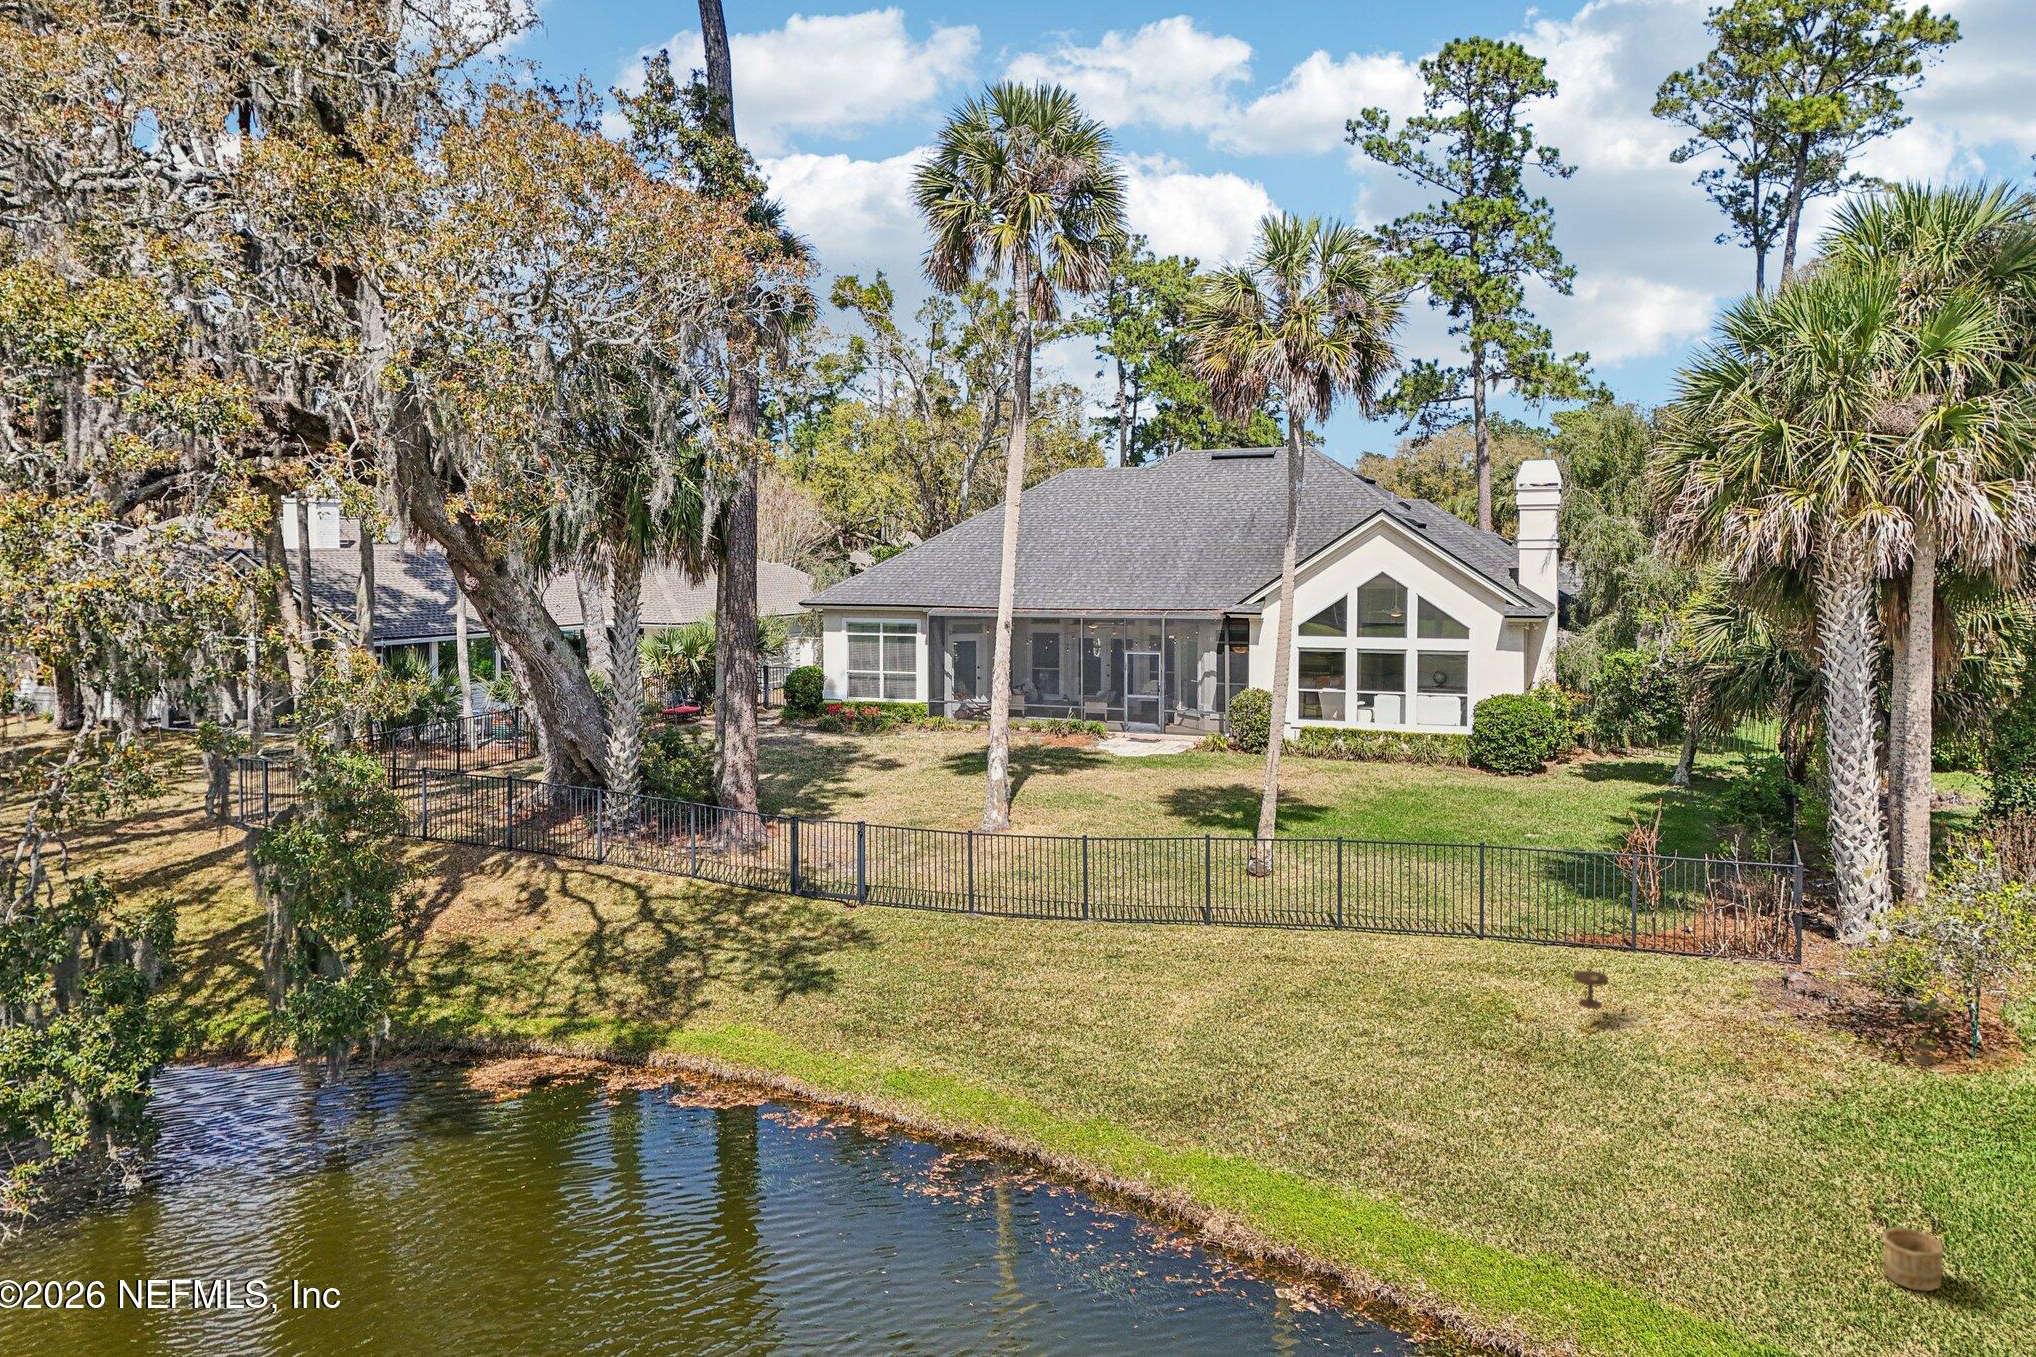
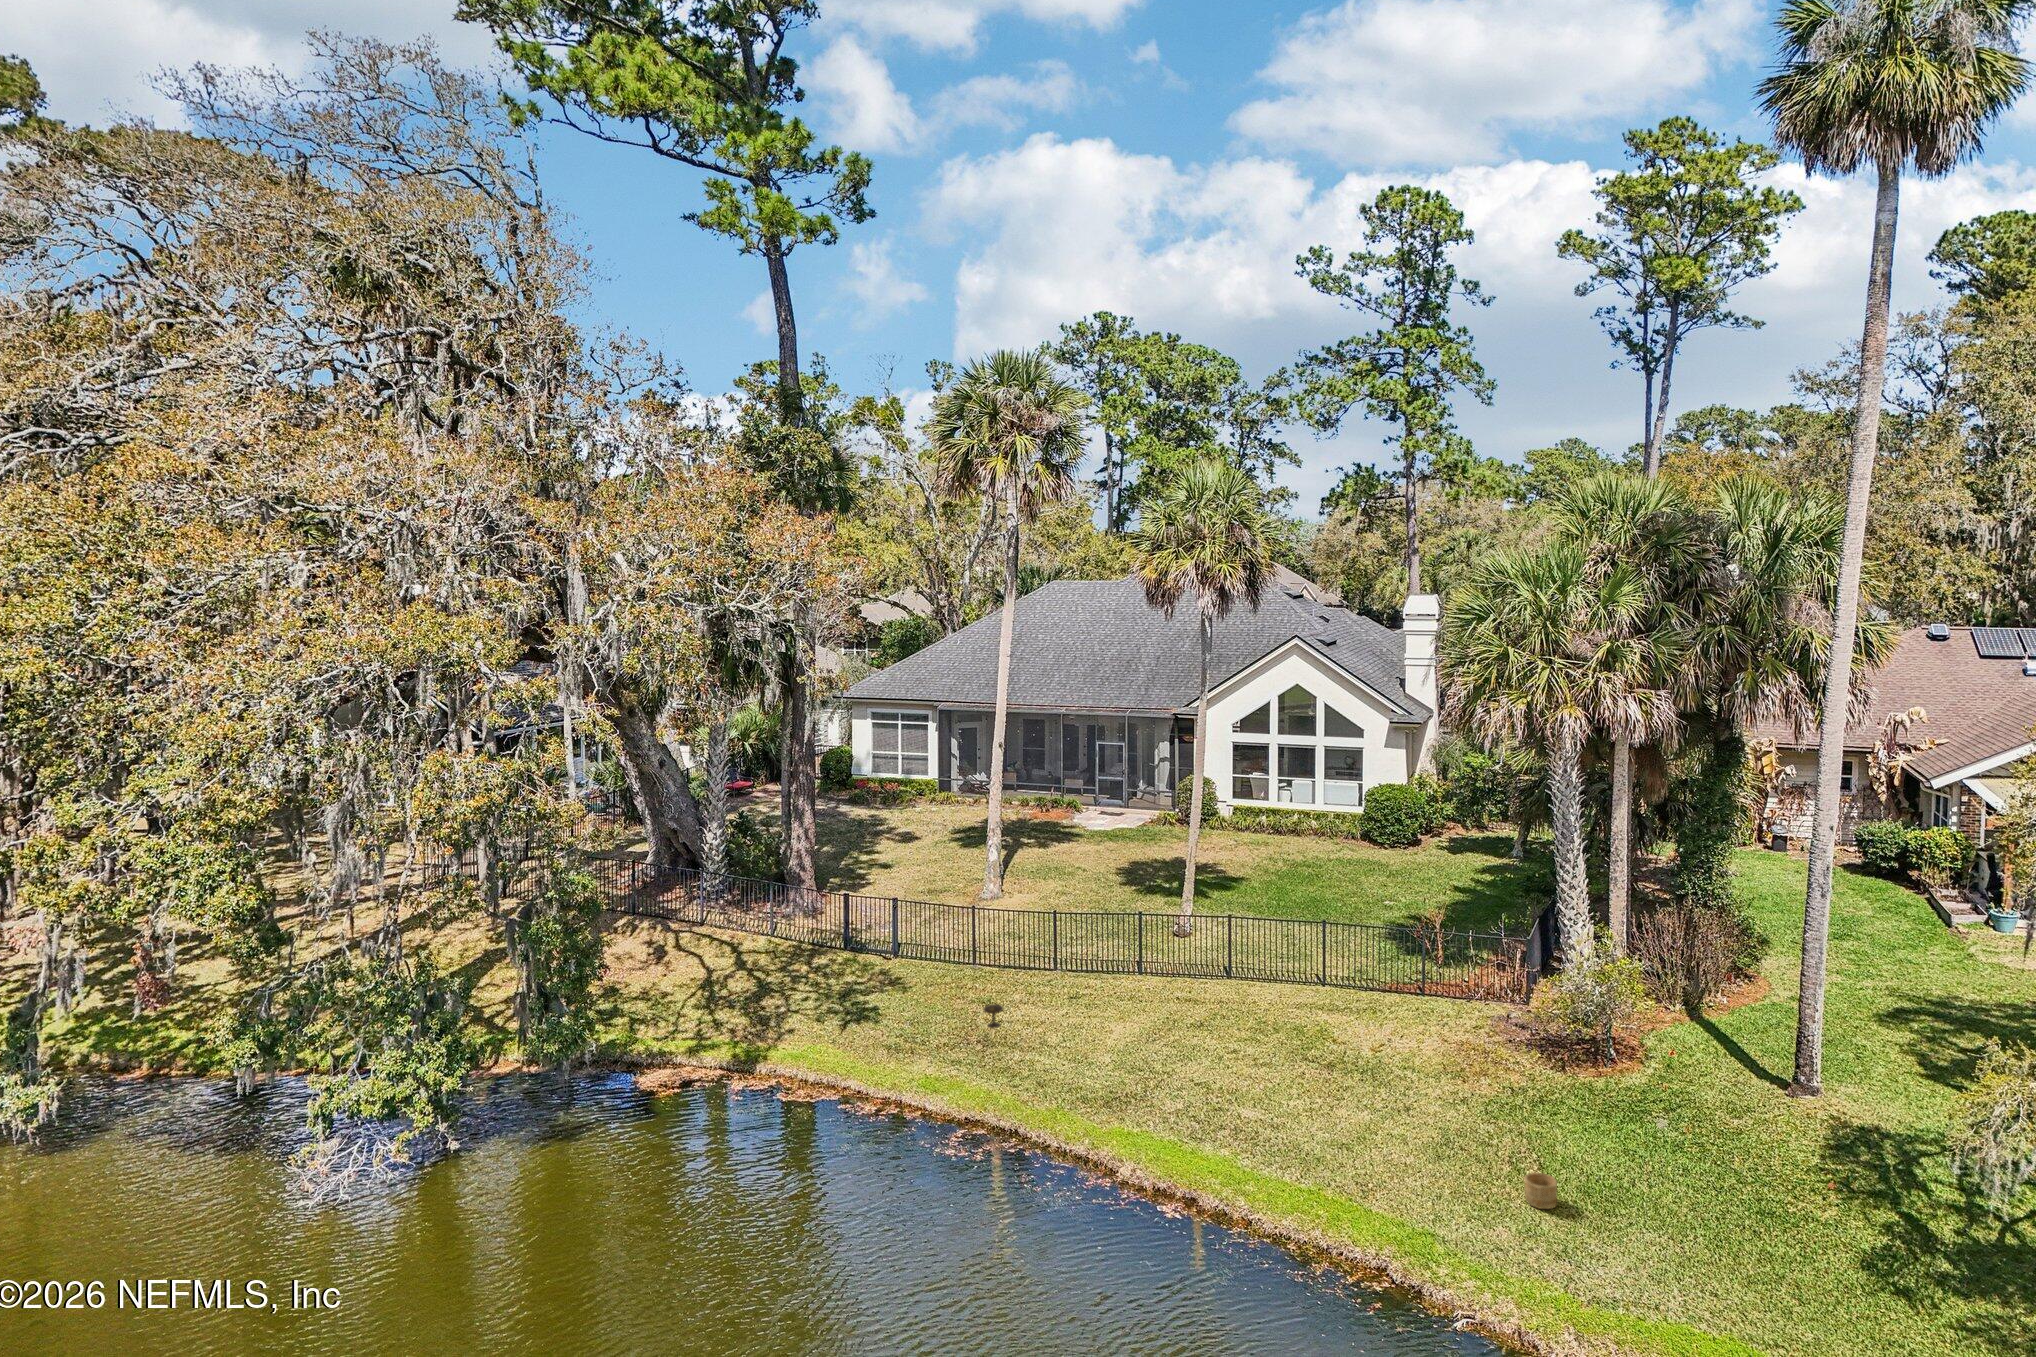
side table: present [1573,971,1608,1009] -> present [983,1004,1004,1029]
potted plant: present [1903,999,1951,1065] -> none [1584,1030,1617,1074]

